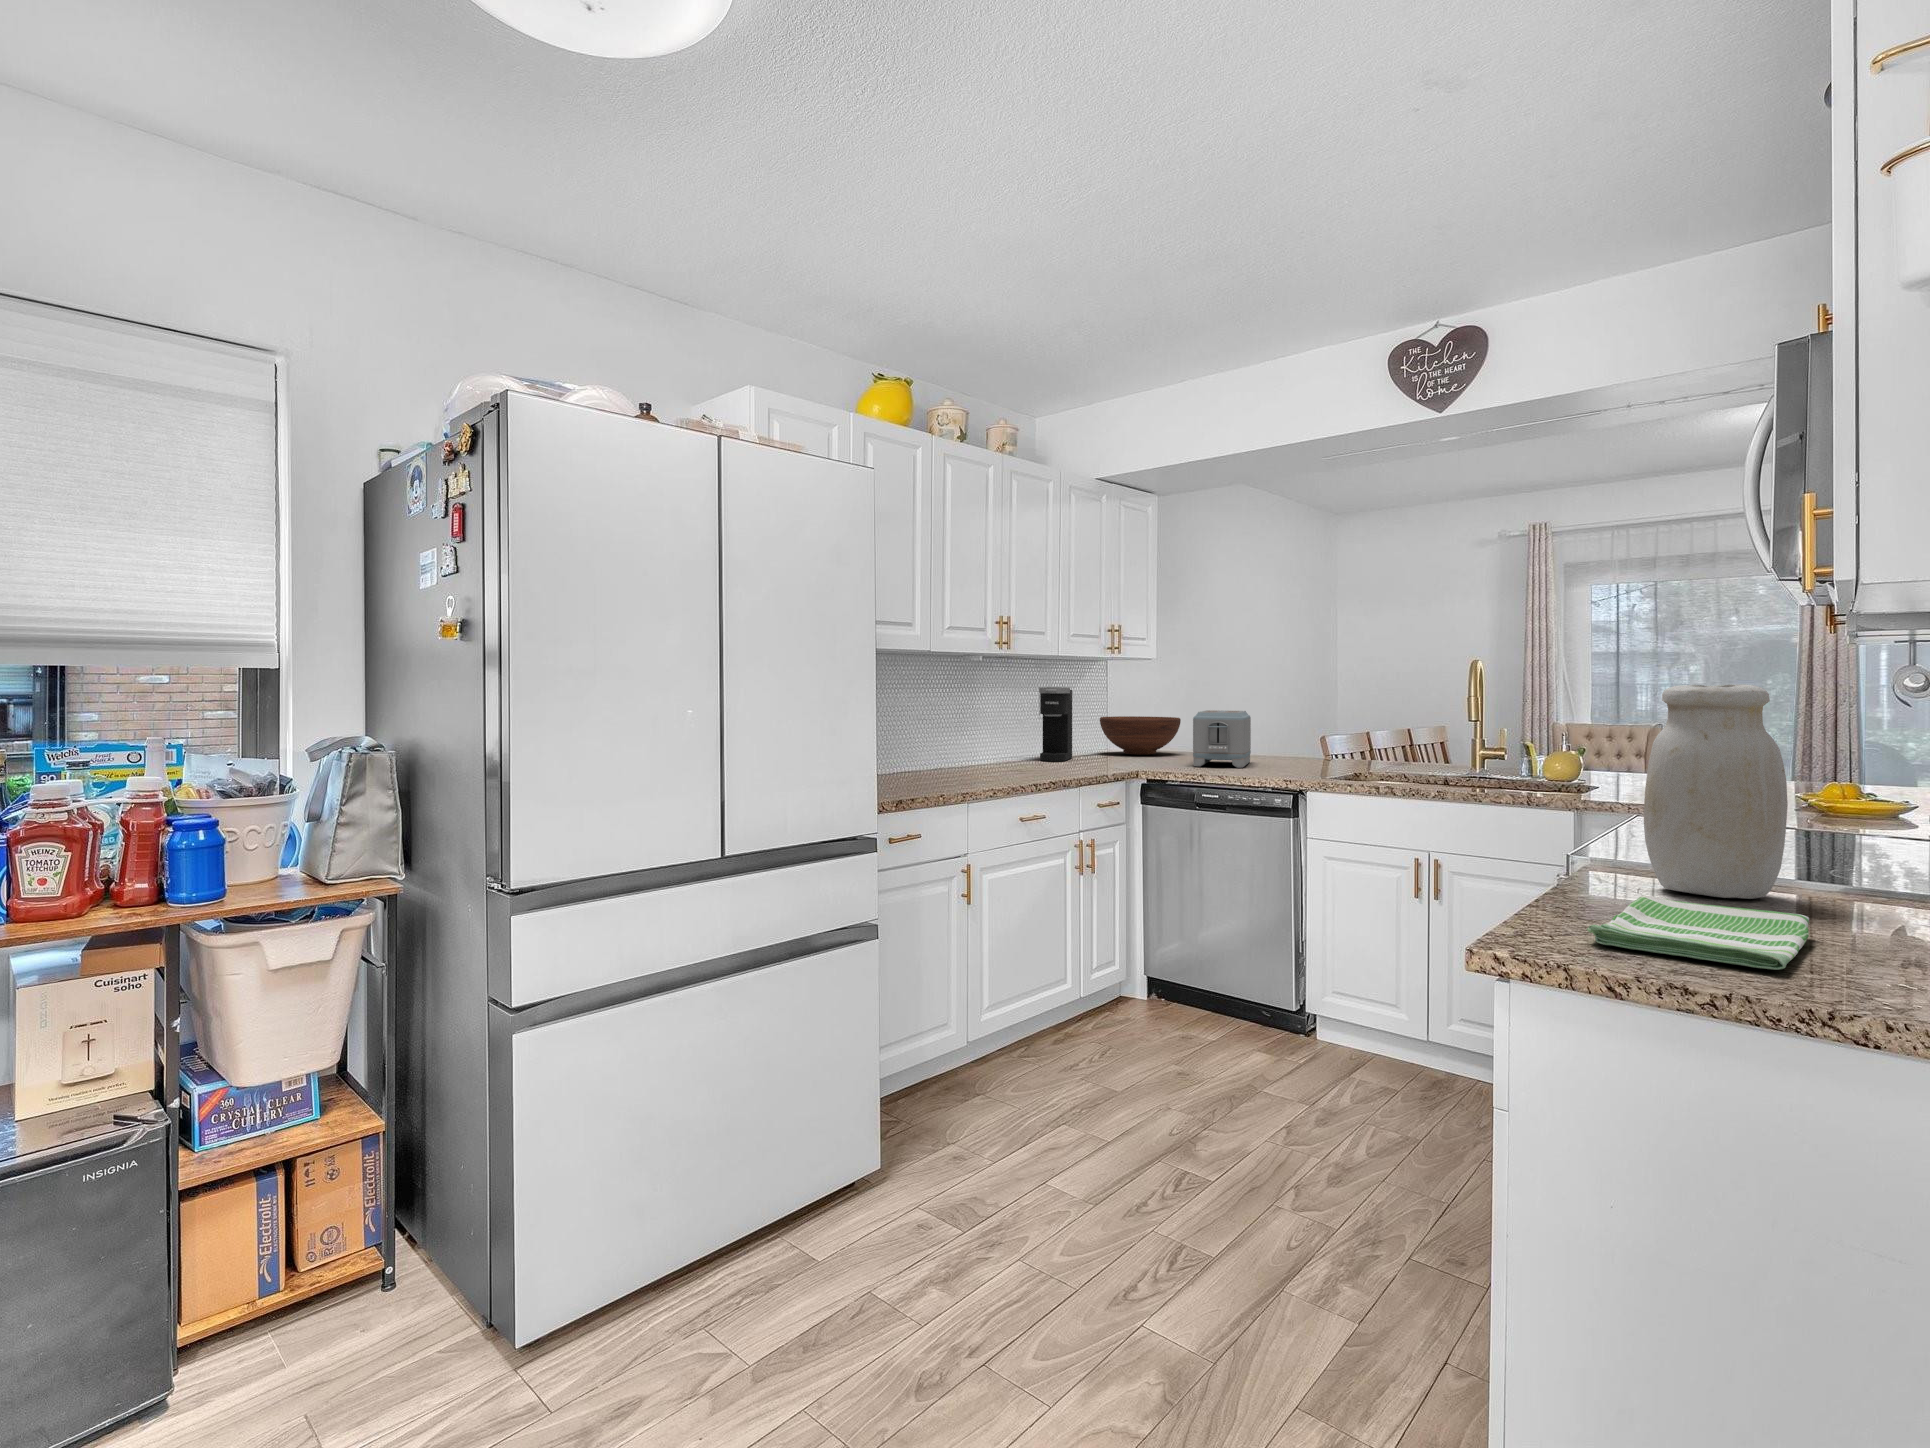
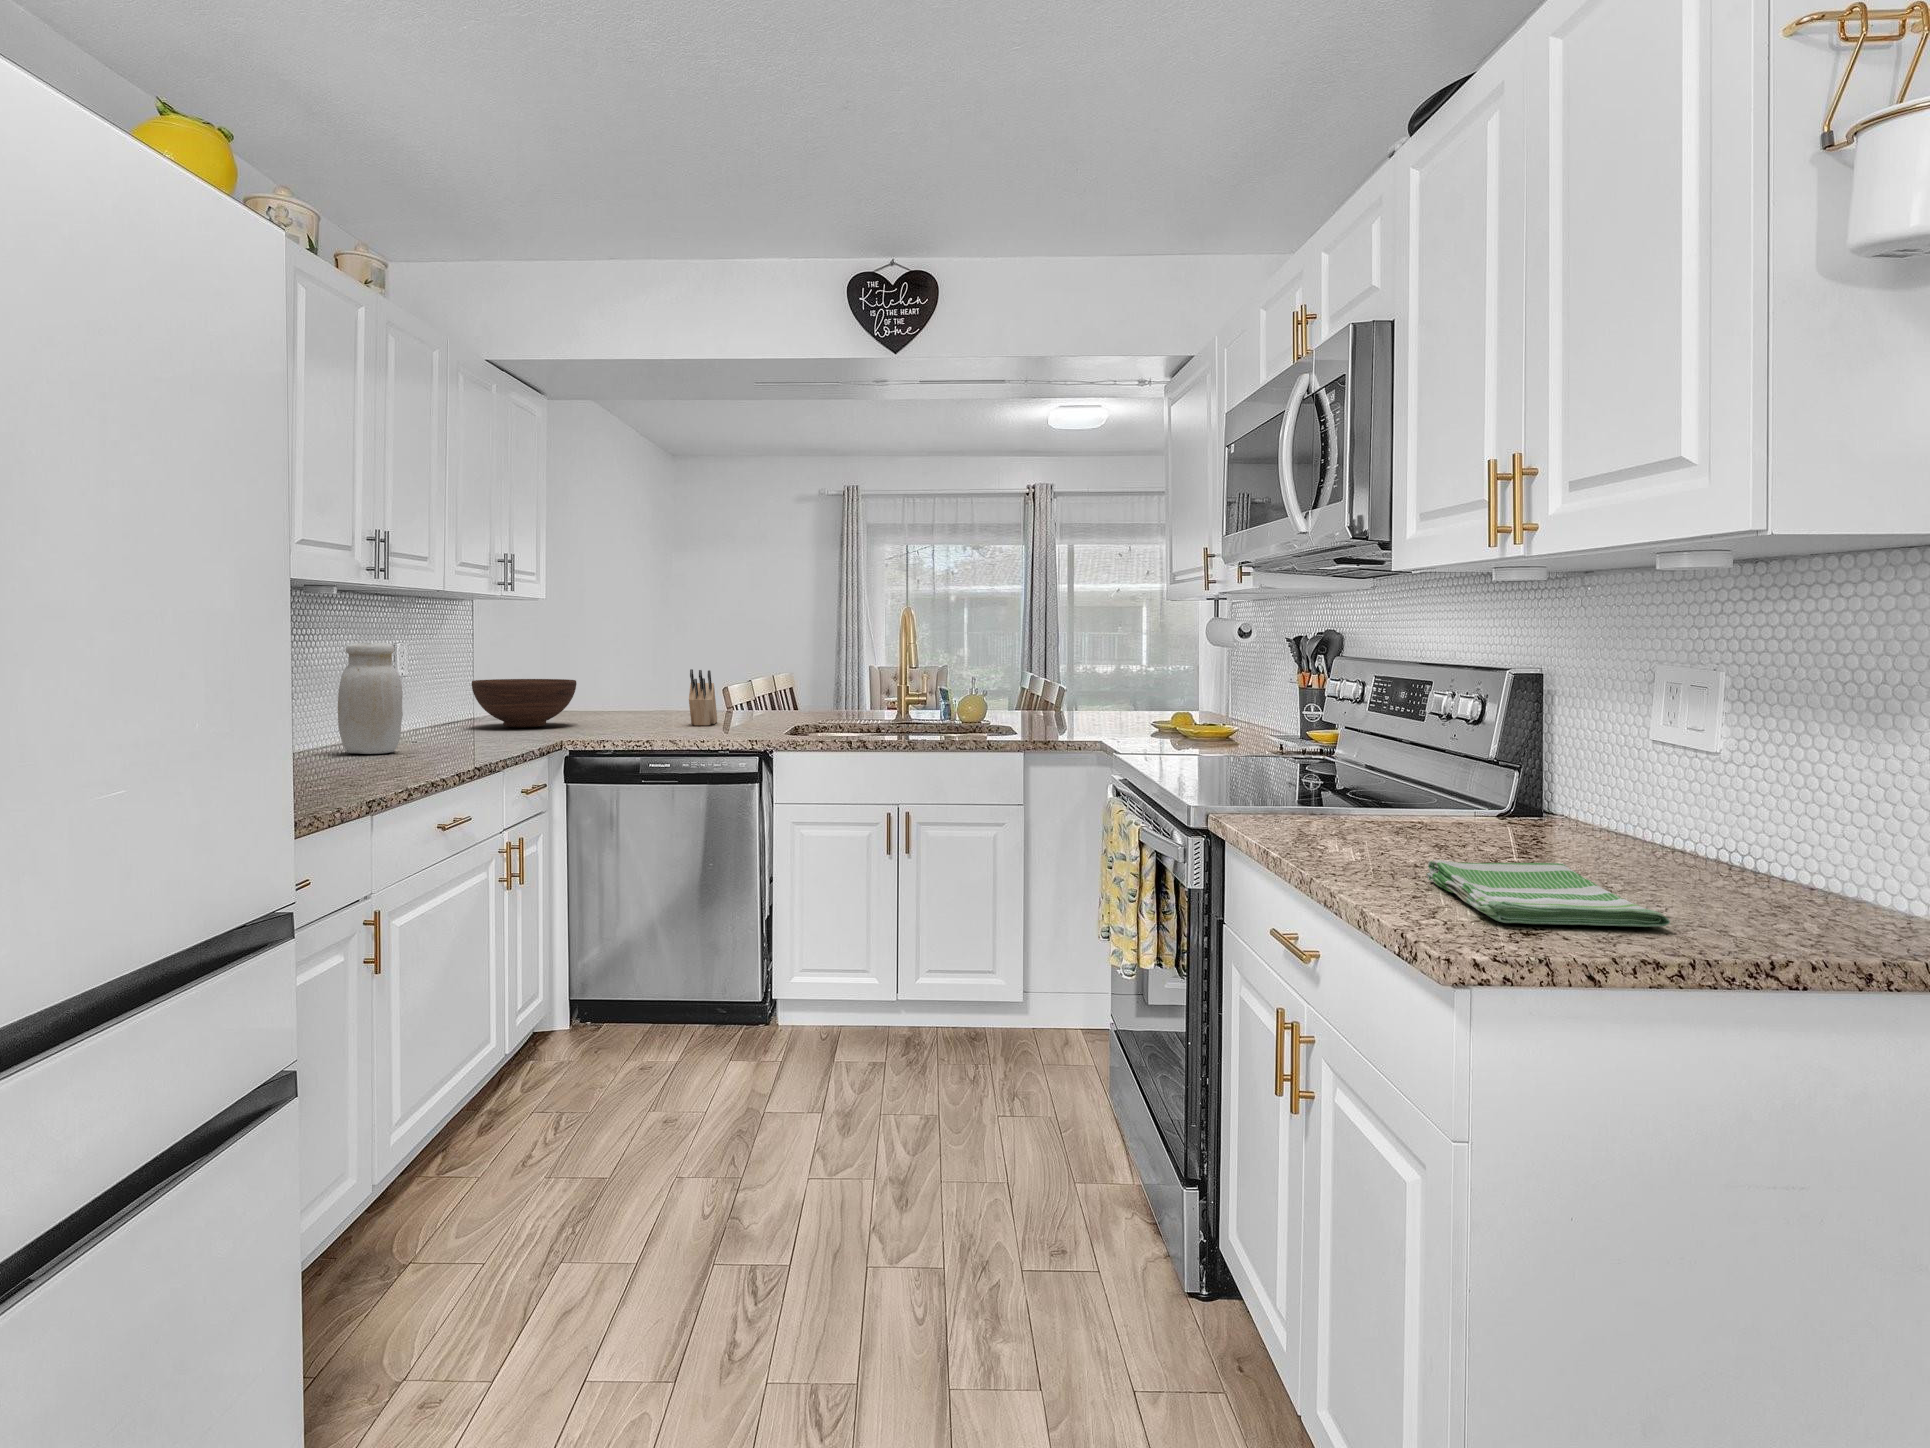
jar: present [1644,684,1788,899] -> present [338,643,403,754]
coffee maker: present [1039,687,1072,761] -> none [407,642,448,743]
toaster: present [1193,710,1251,768] -> none [620,671,686,739]
knife block: none [1270,710,1304,760] -> present [689,669,717,725]

